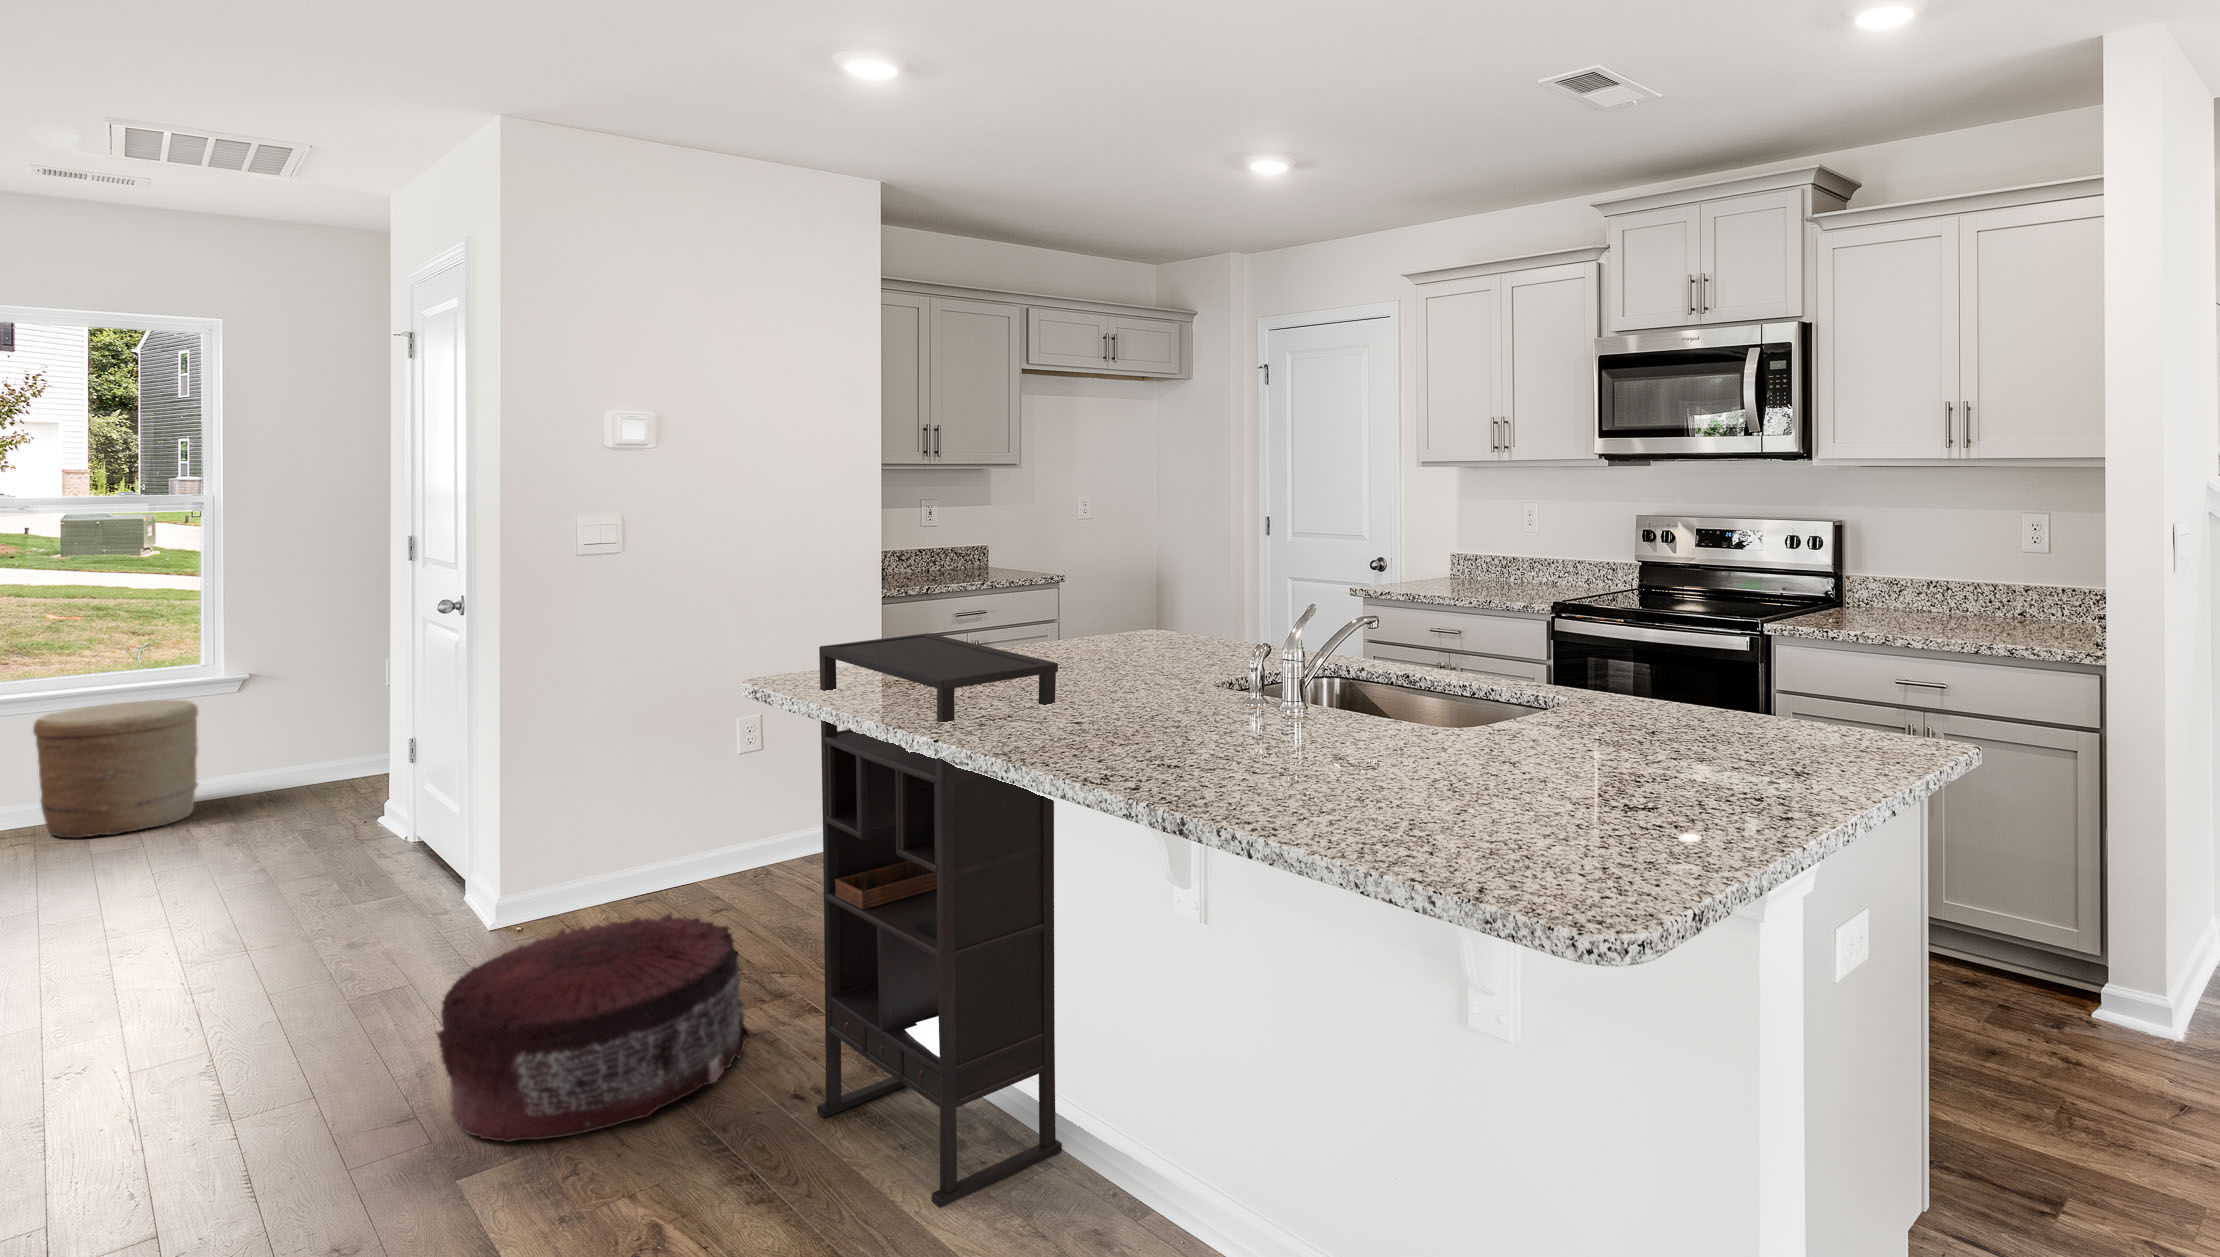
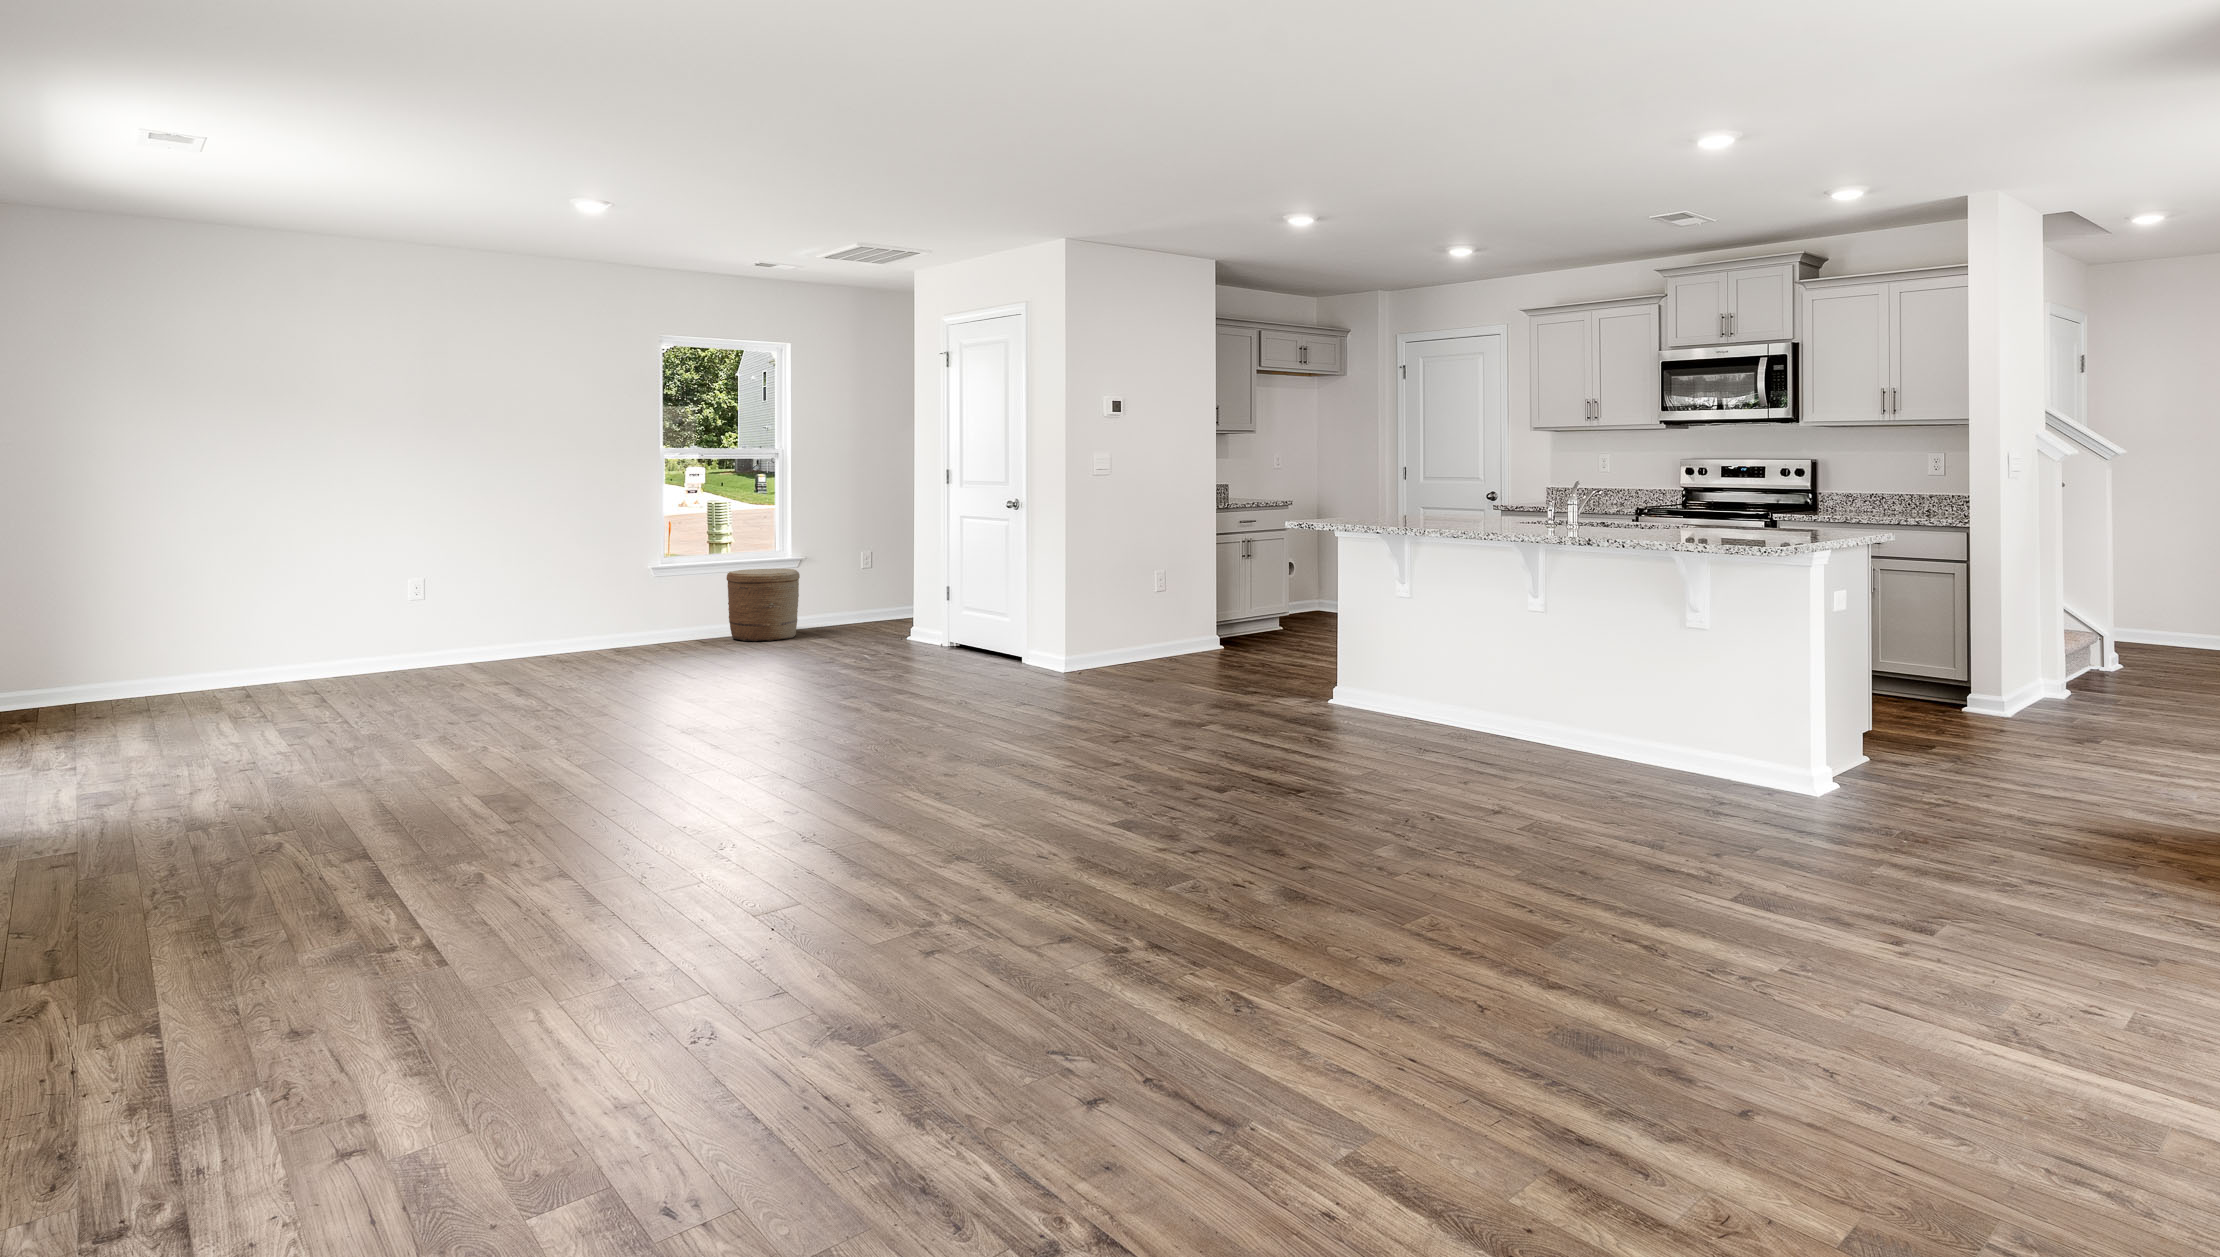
bookshelf: present [817,633,1062,1208] -> none [1314,494,1444,735]
pouf: present [437,914,751,1142] -> none [1134,639,1256,718]

